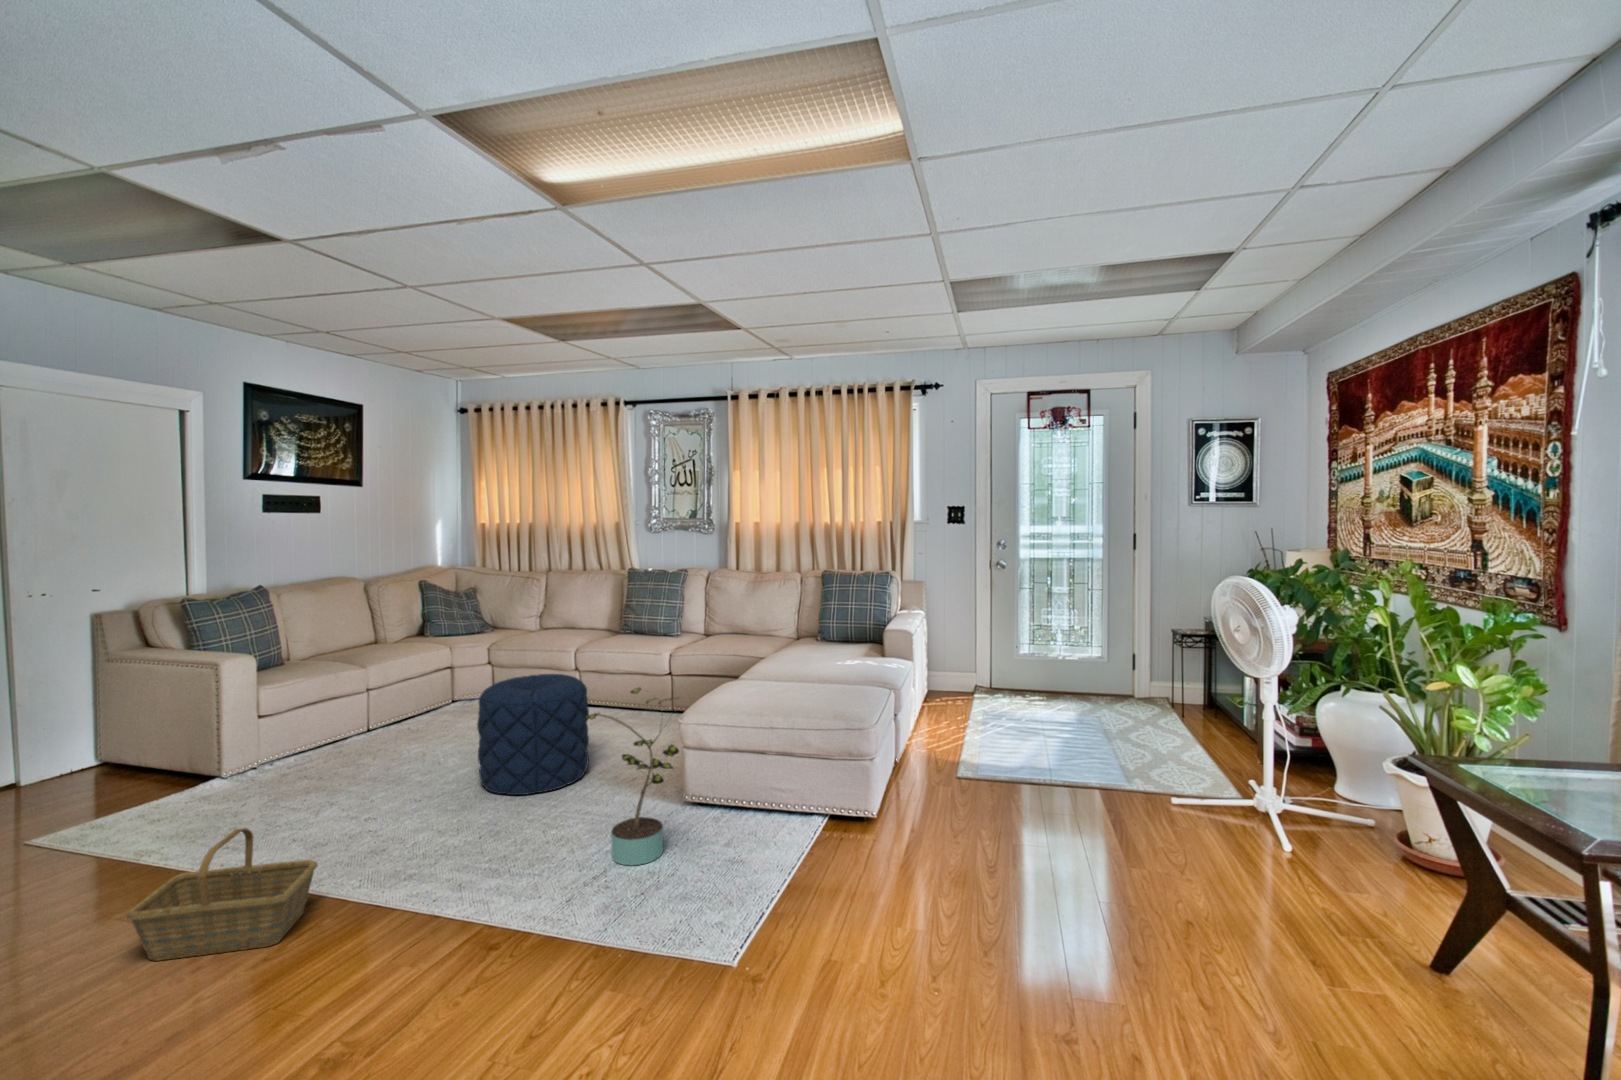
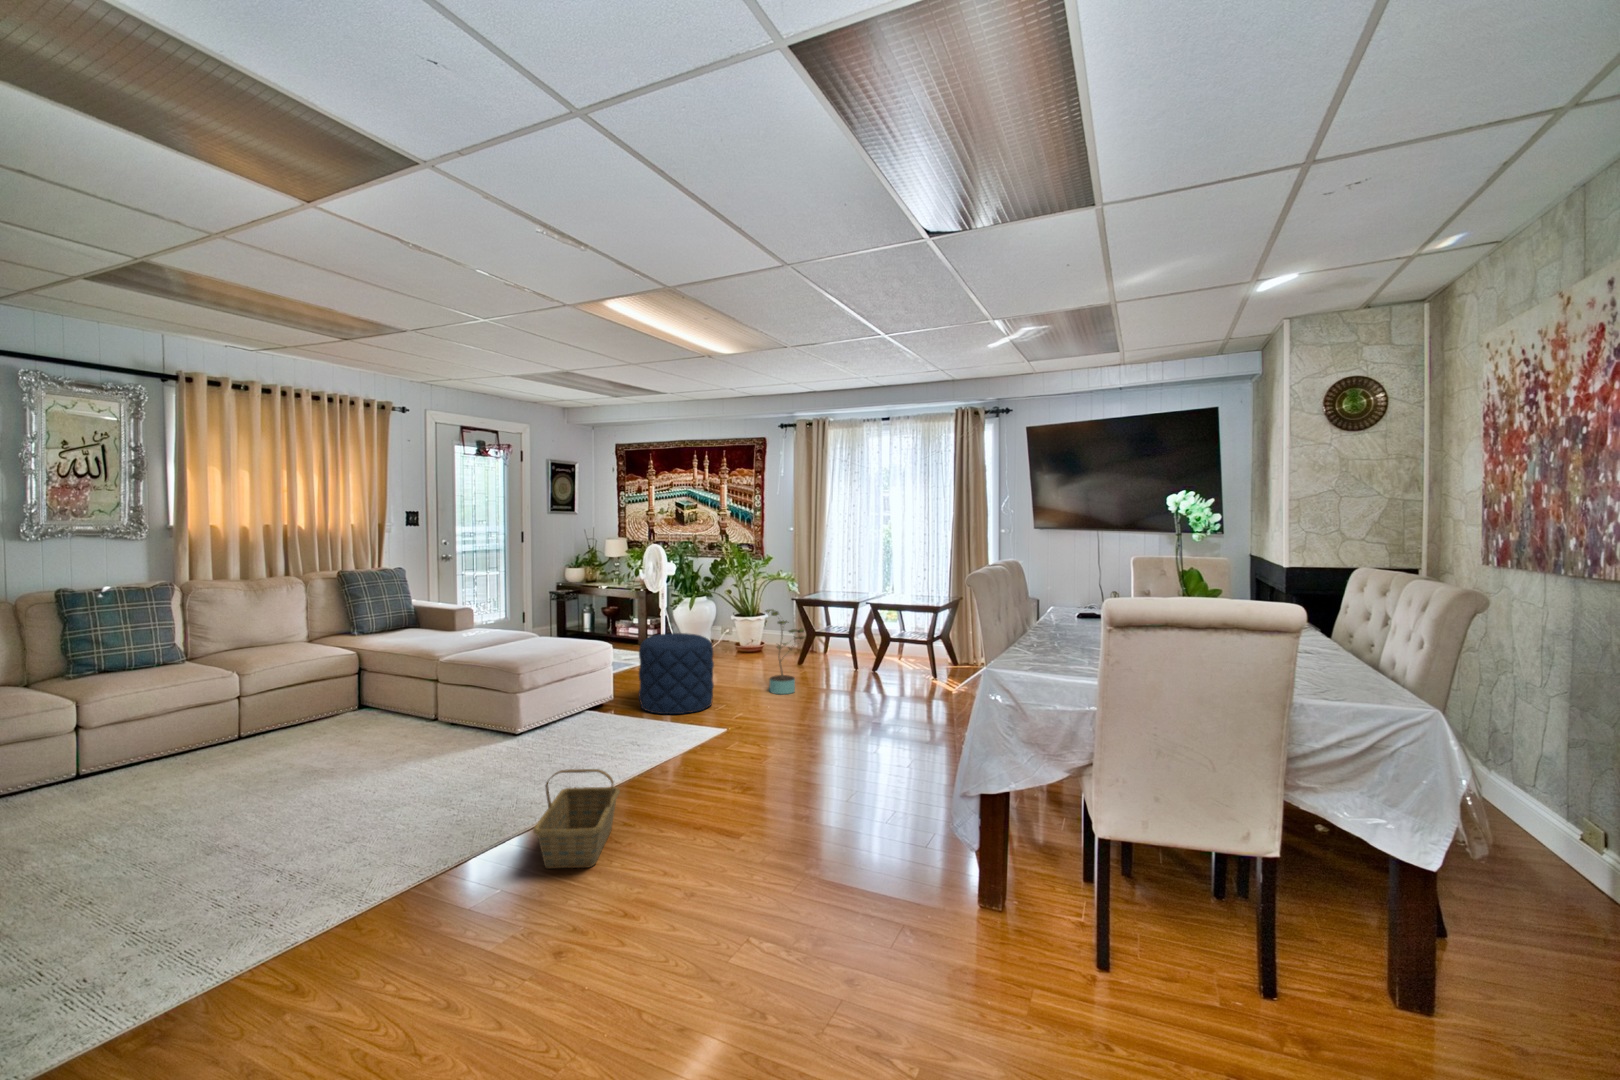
pouf: present [477,674,589,795] -> present [639,633,714,714]
potted plant: present [584,688,679,865] -> present [766,610,804,694]

